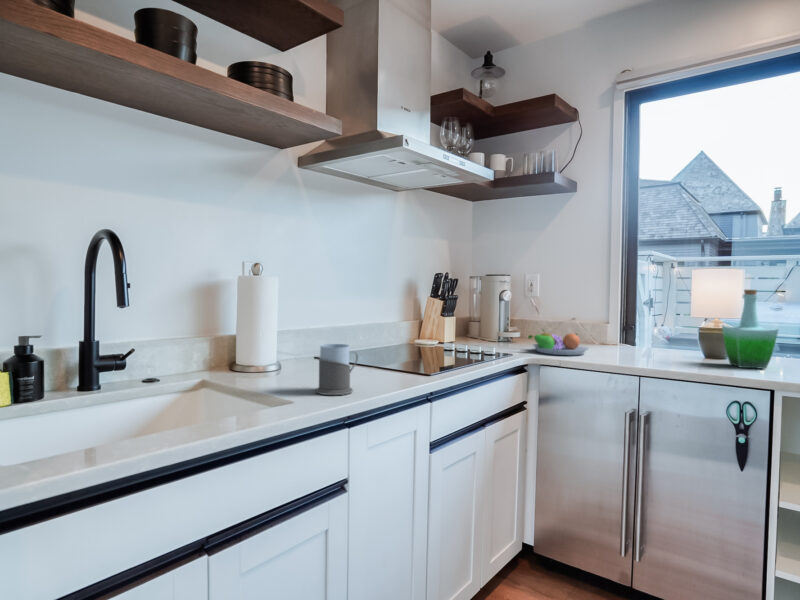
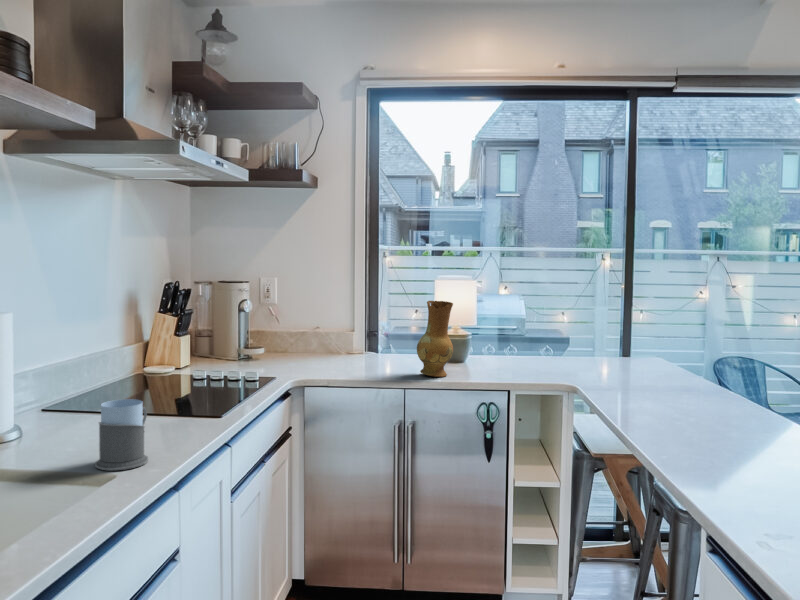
ceramic jug: none [657,288,702,369] -> present [417,301,453,377]
bottle: present [722,290,778,369] -> none [461,299,504,370]
fruit bowl: present [528,330,589,355] -> none [287,345,349,373]

